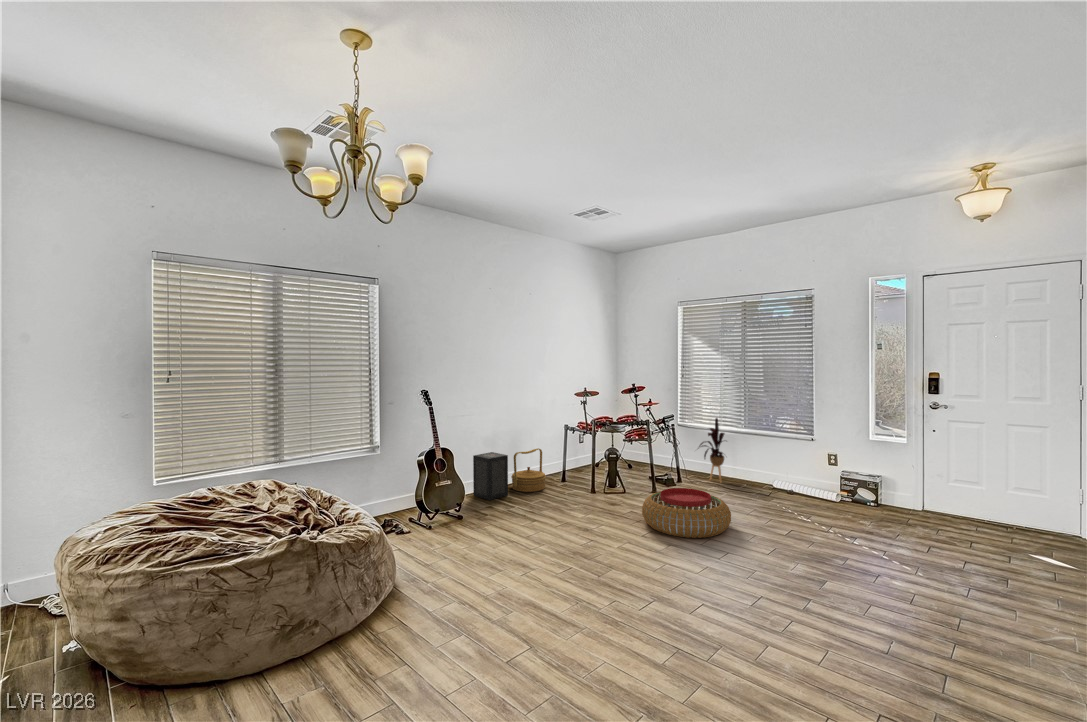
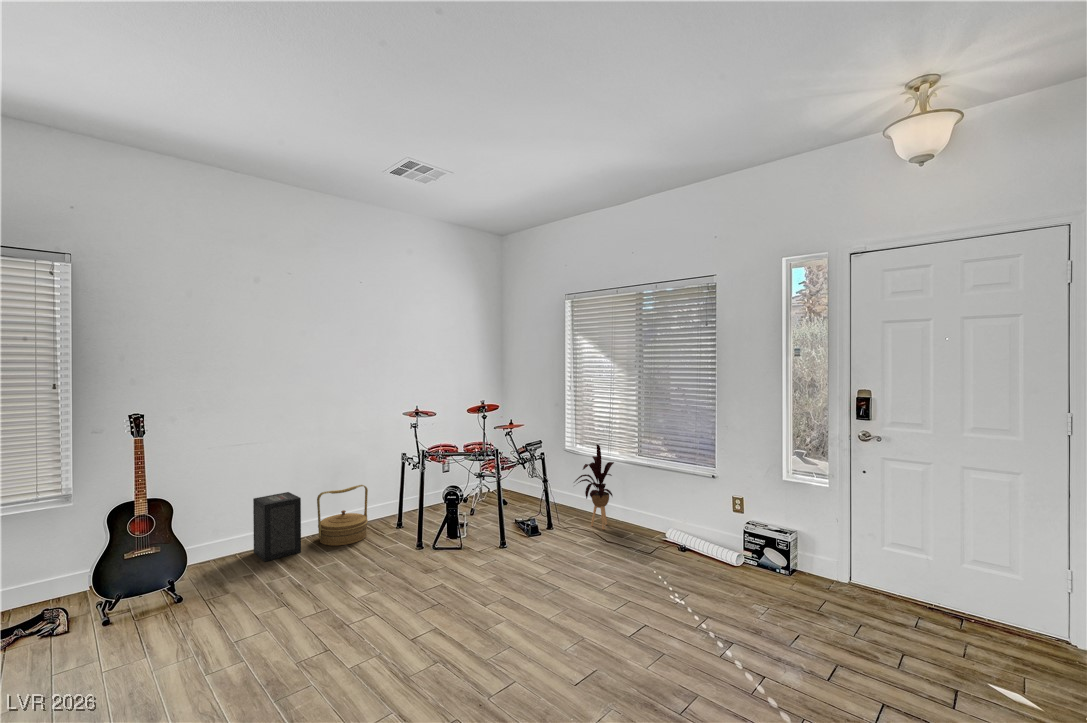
pouf: present [642,488,731,538] -> none [432,554,559,643]

